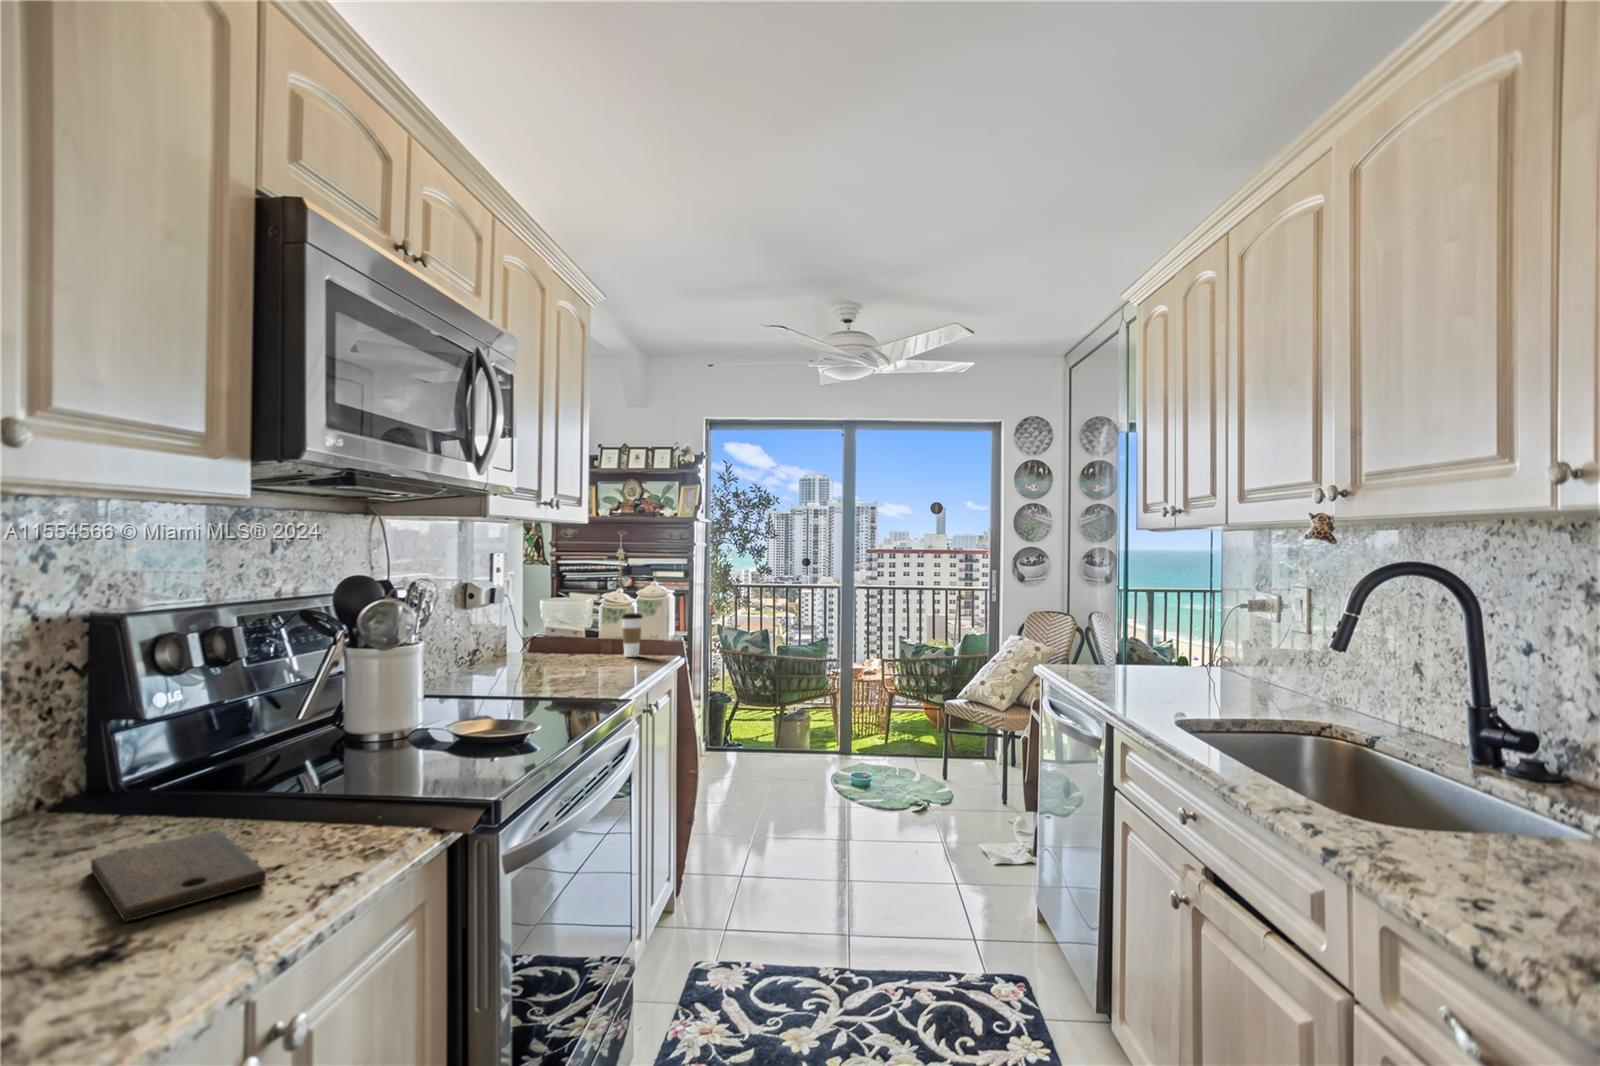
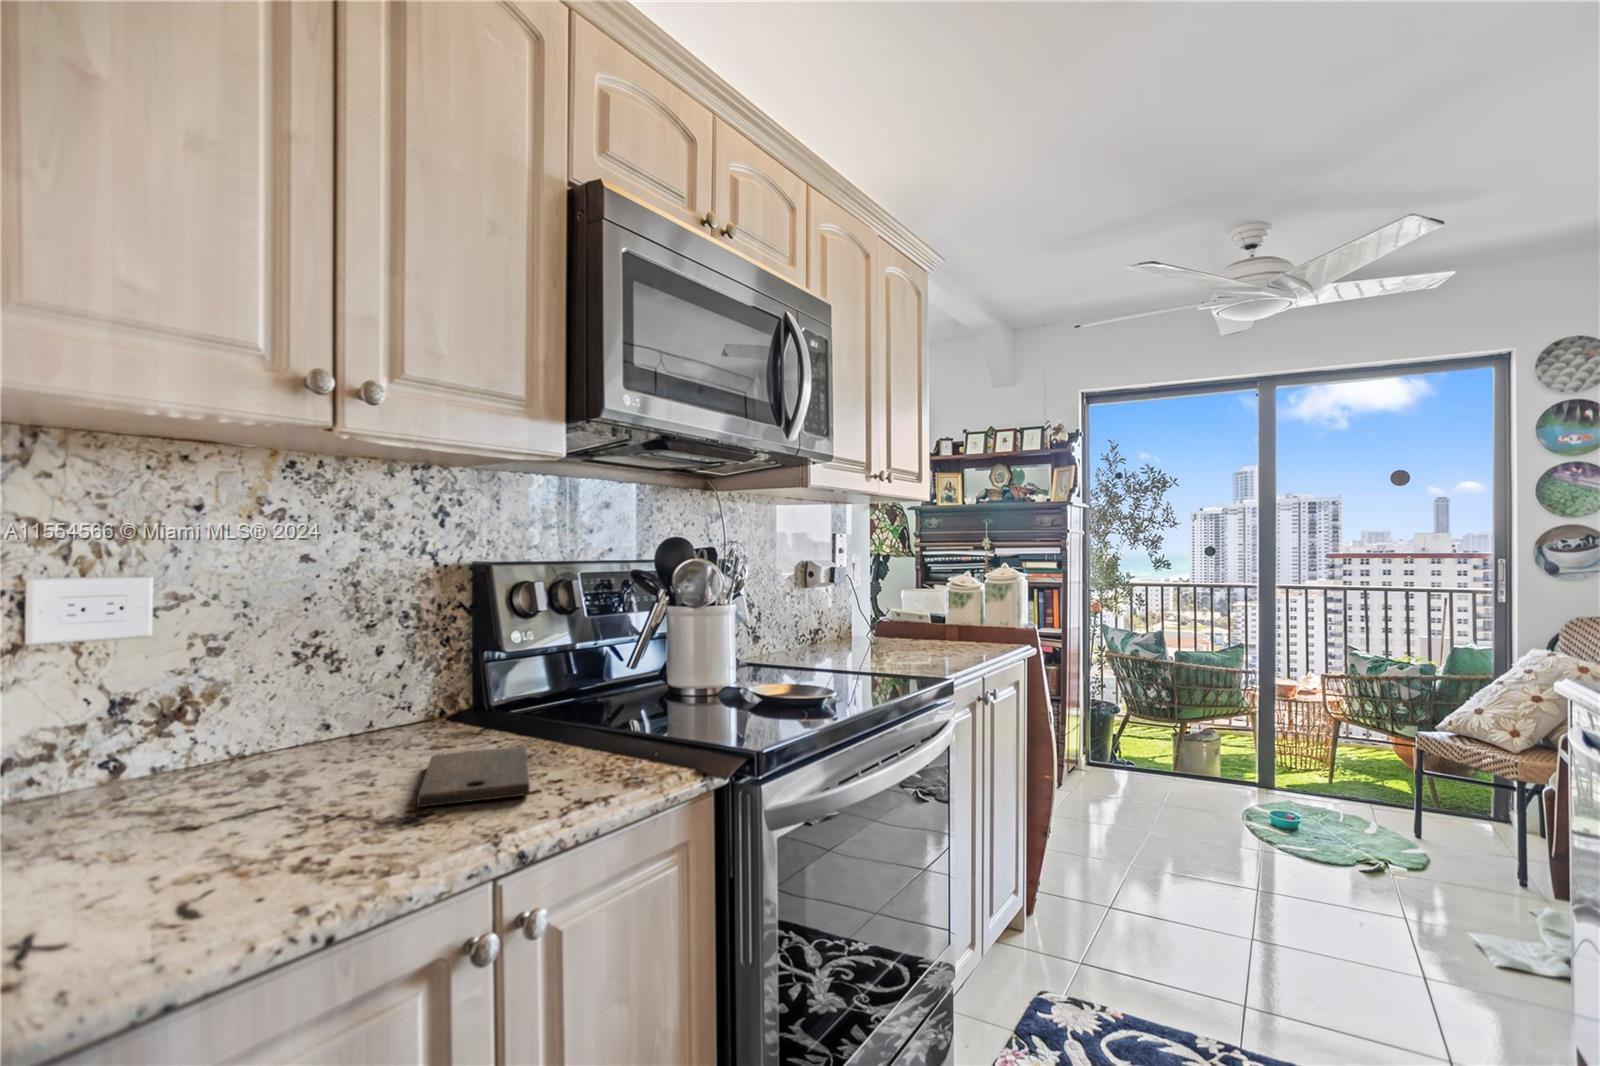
coffee cup: present [621,613,643,657] -> none [965,597,989,643]

